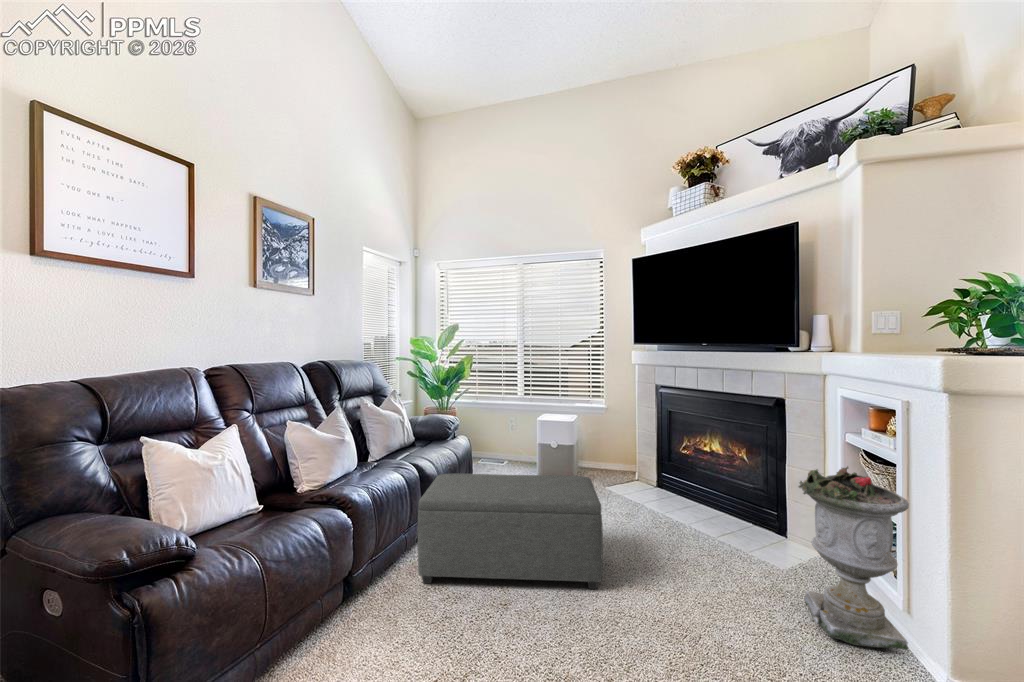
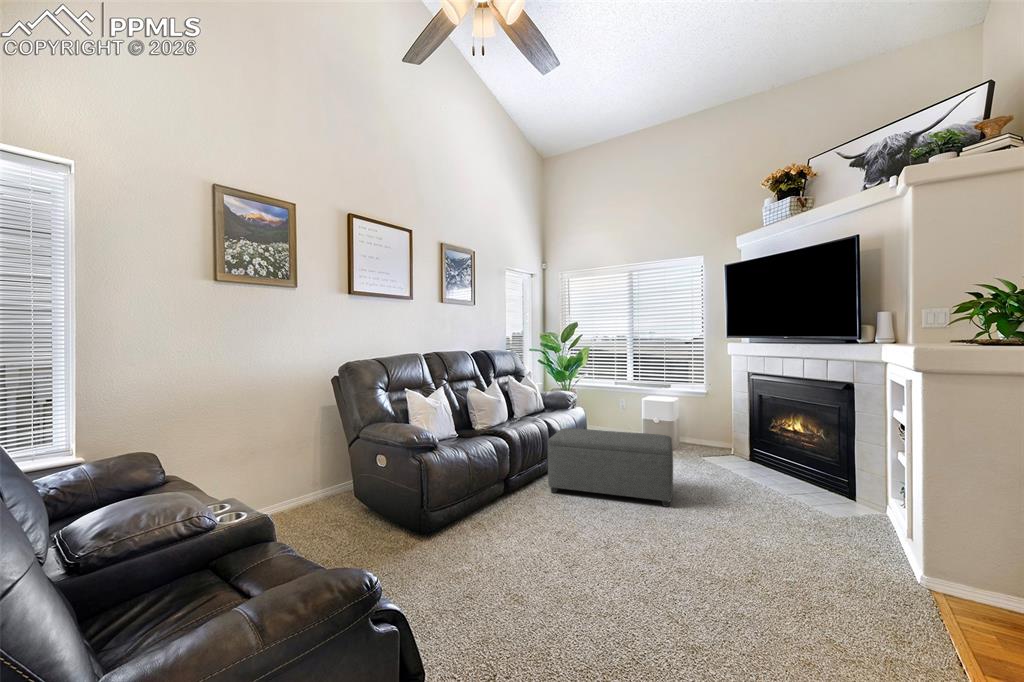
planter: present [799,466,909,650] -> none [818,429,896,554]

